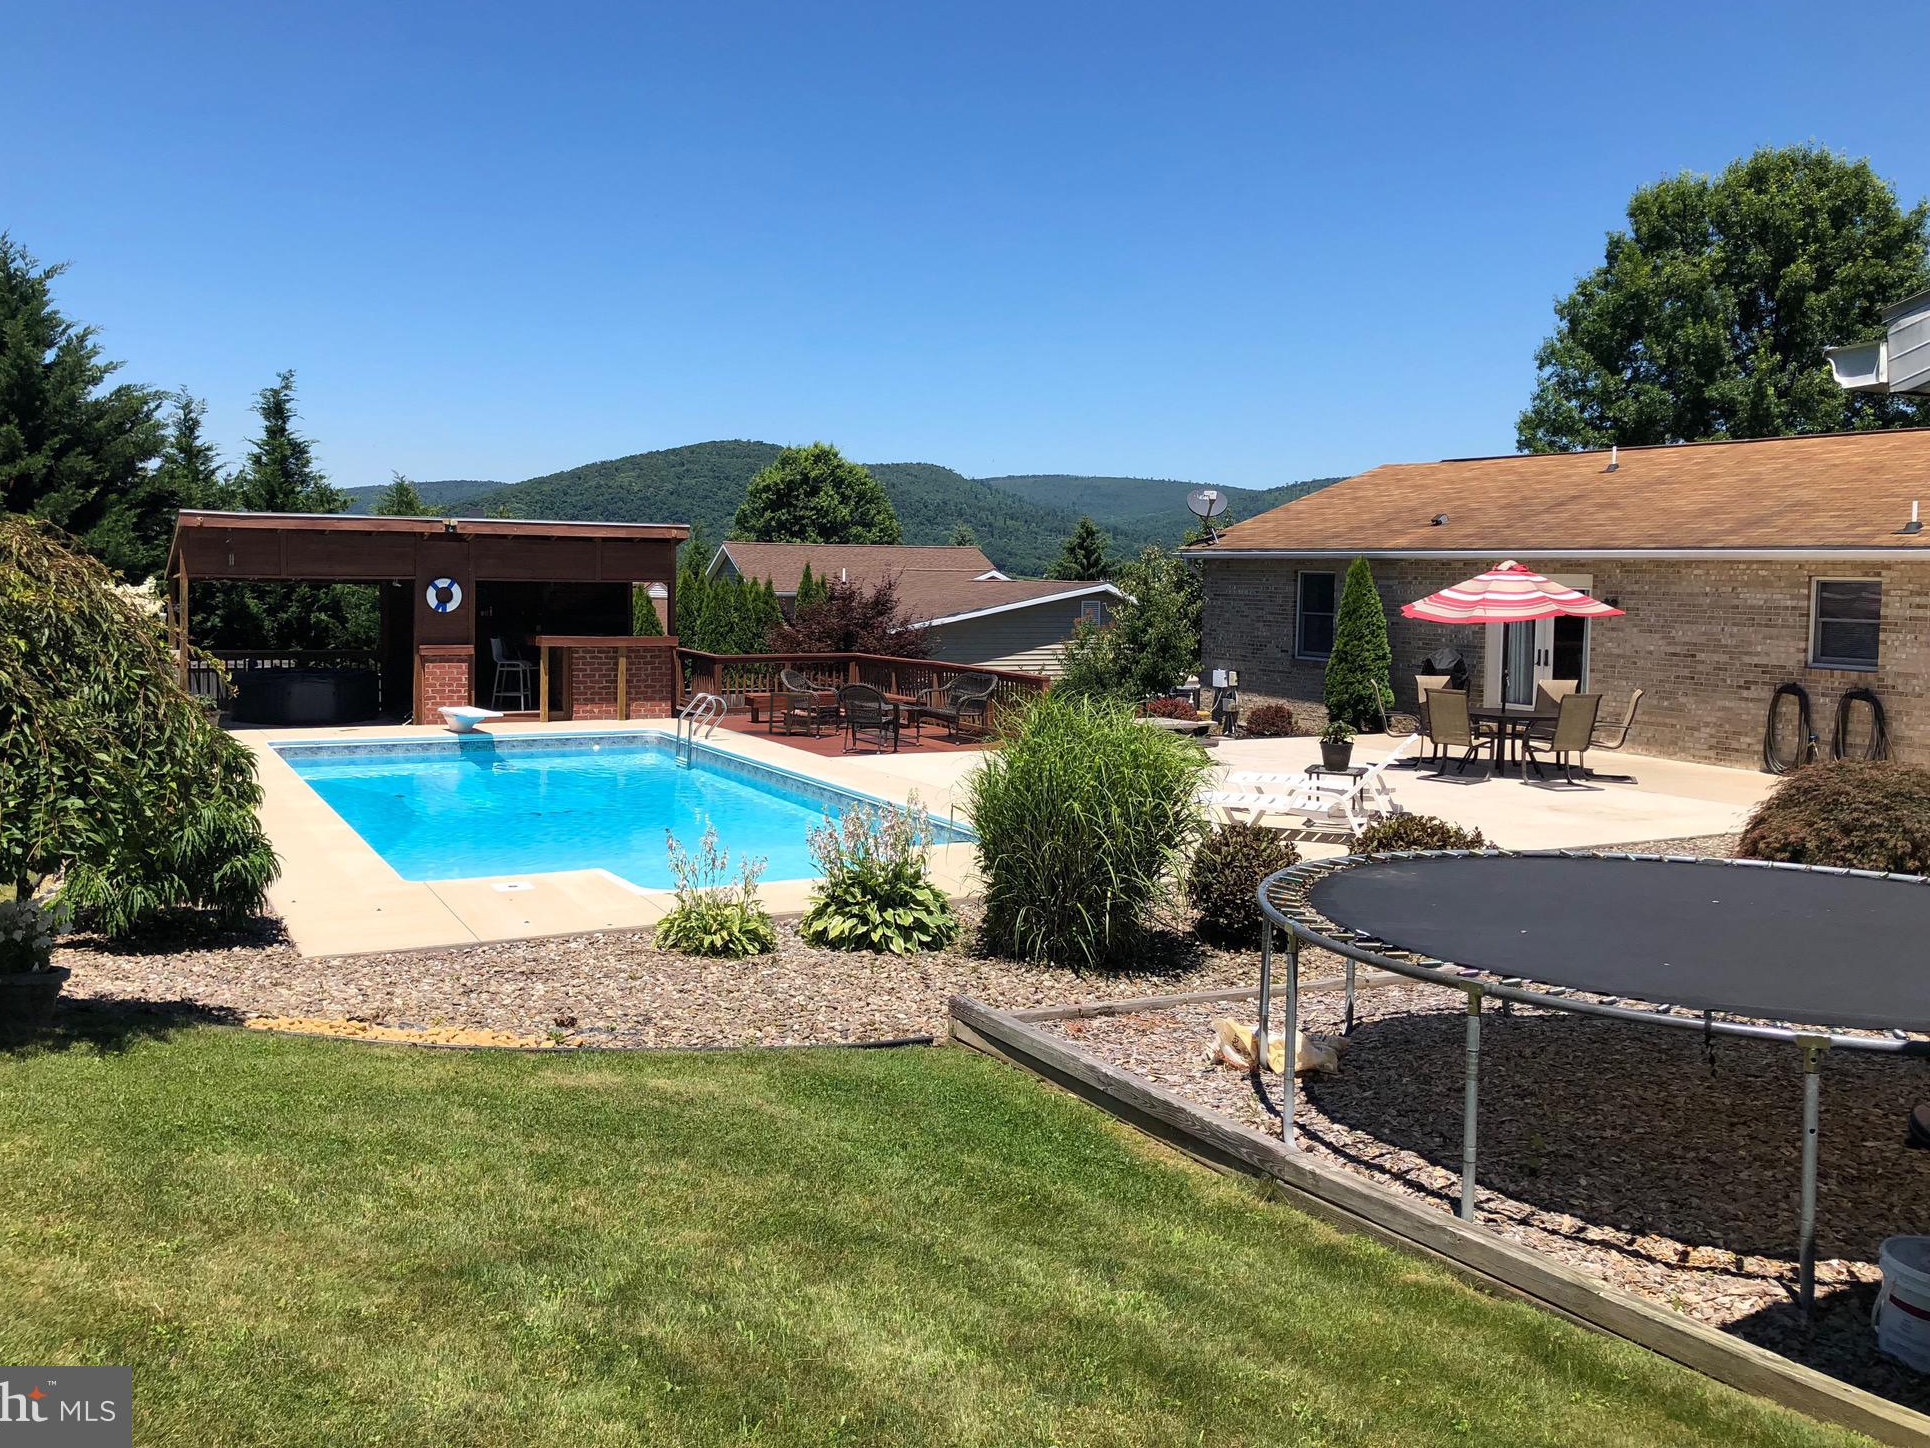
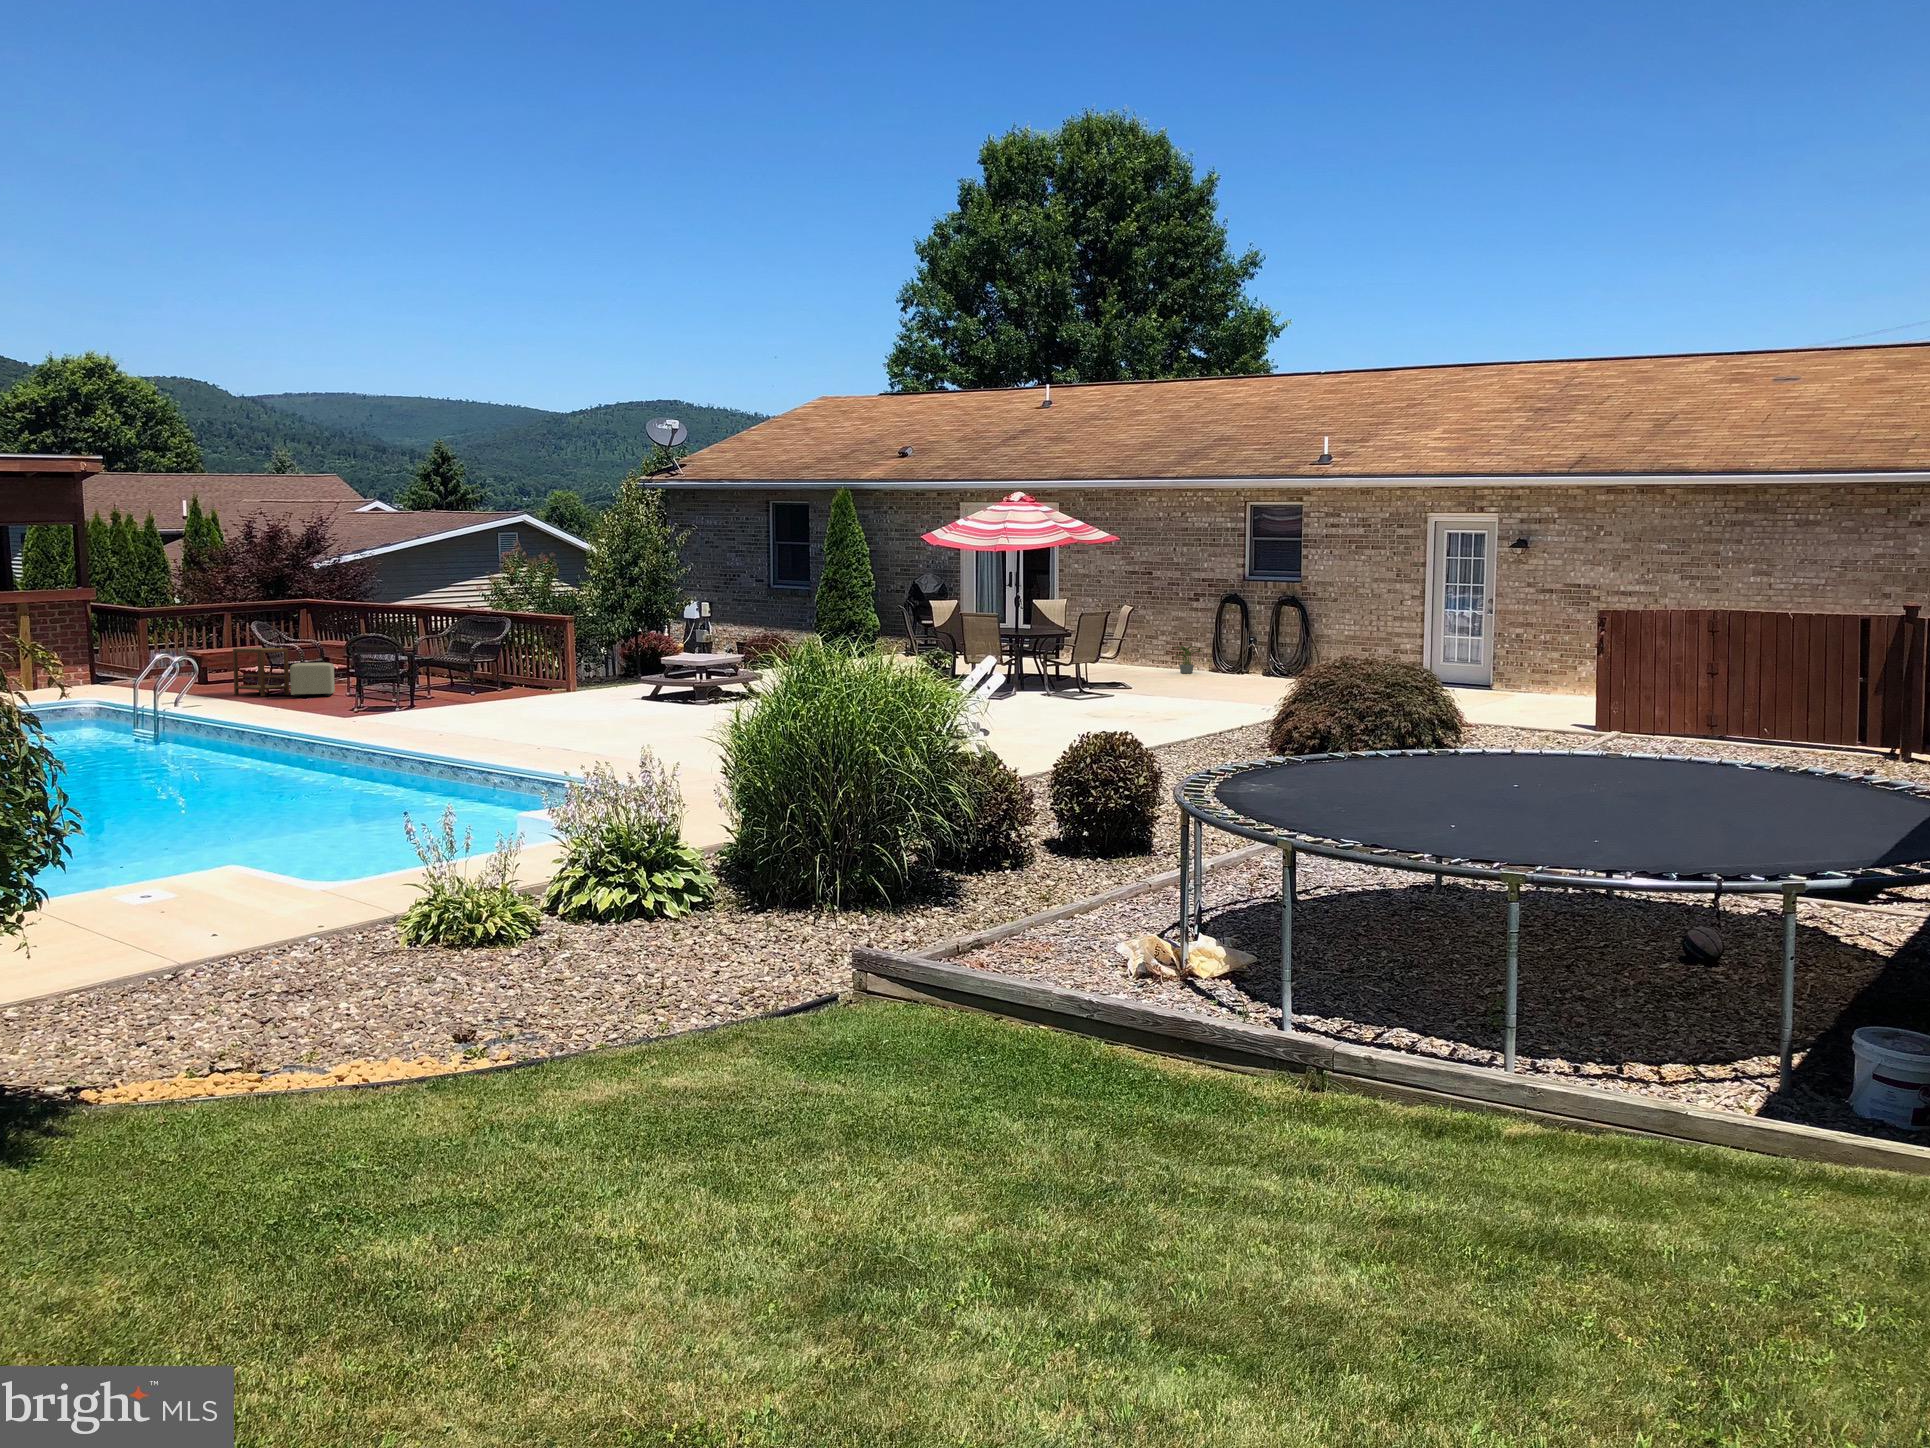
ottoman: none [808,708,847,739] -> present [290,663,335,697]
potted plant: none [1706,742,1749,774] -> present [1176,646,1202,673]

